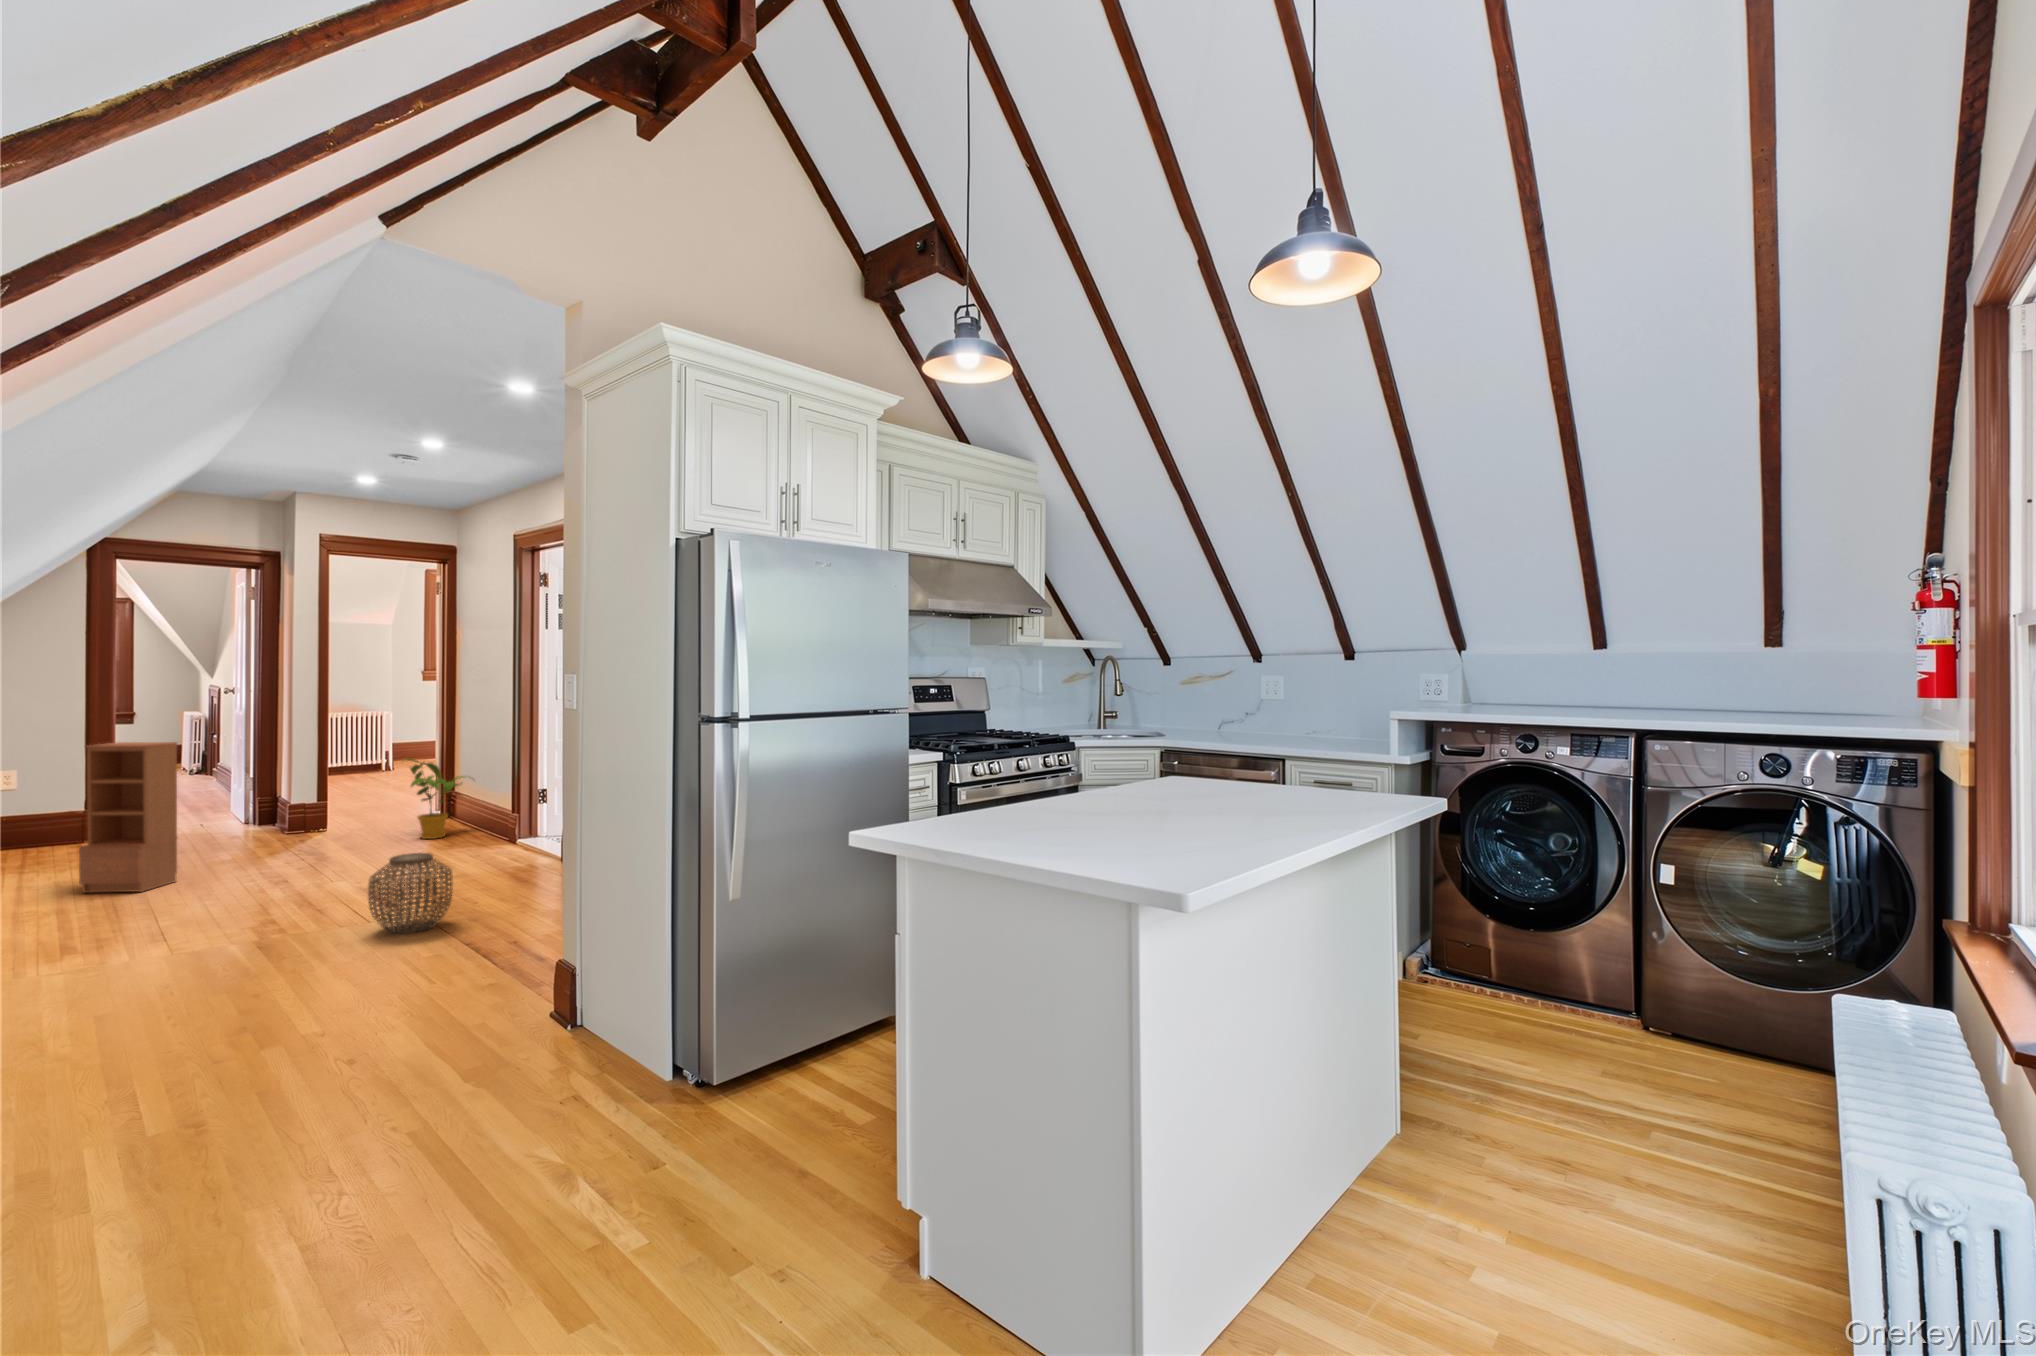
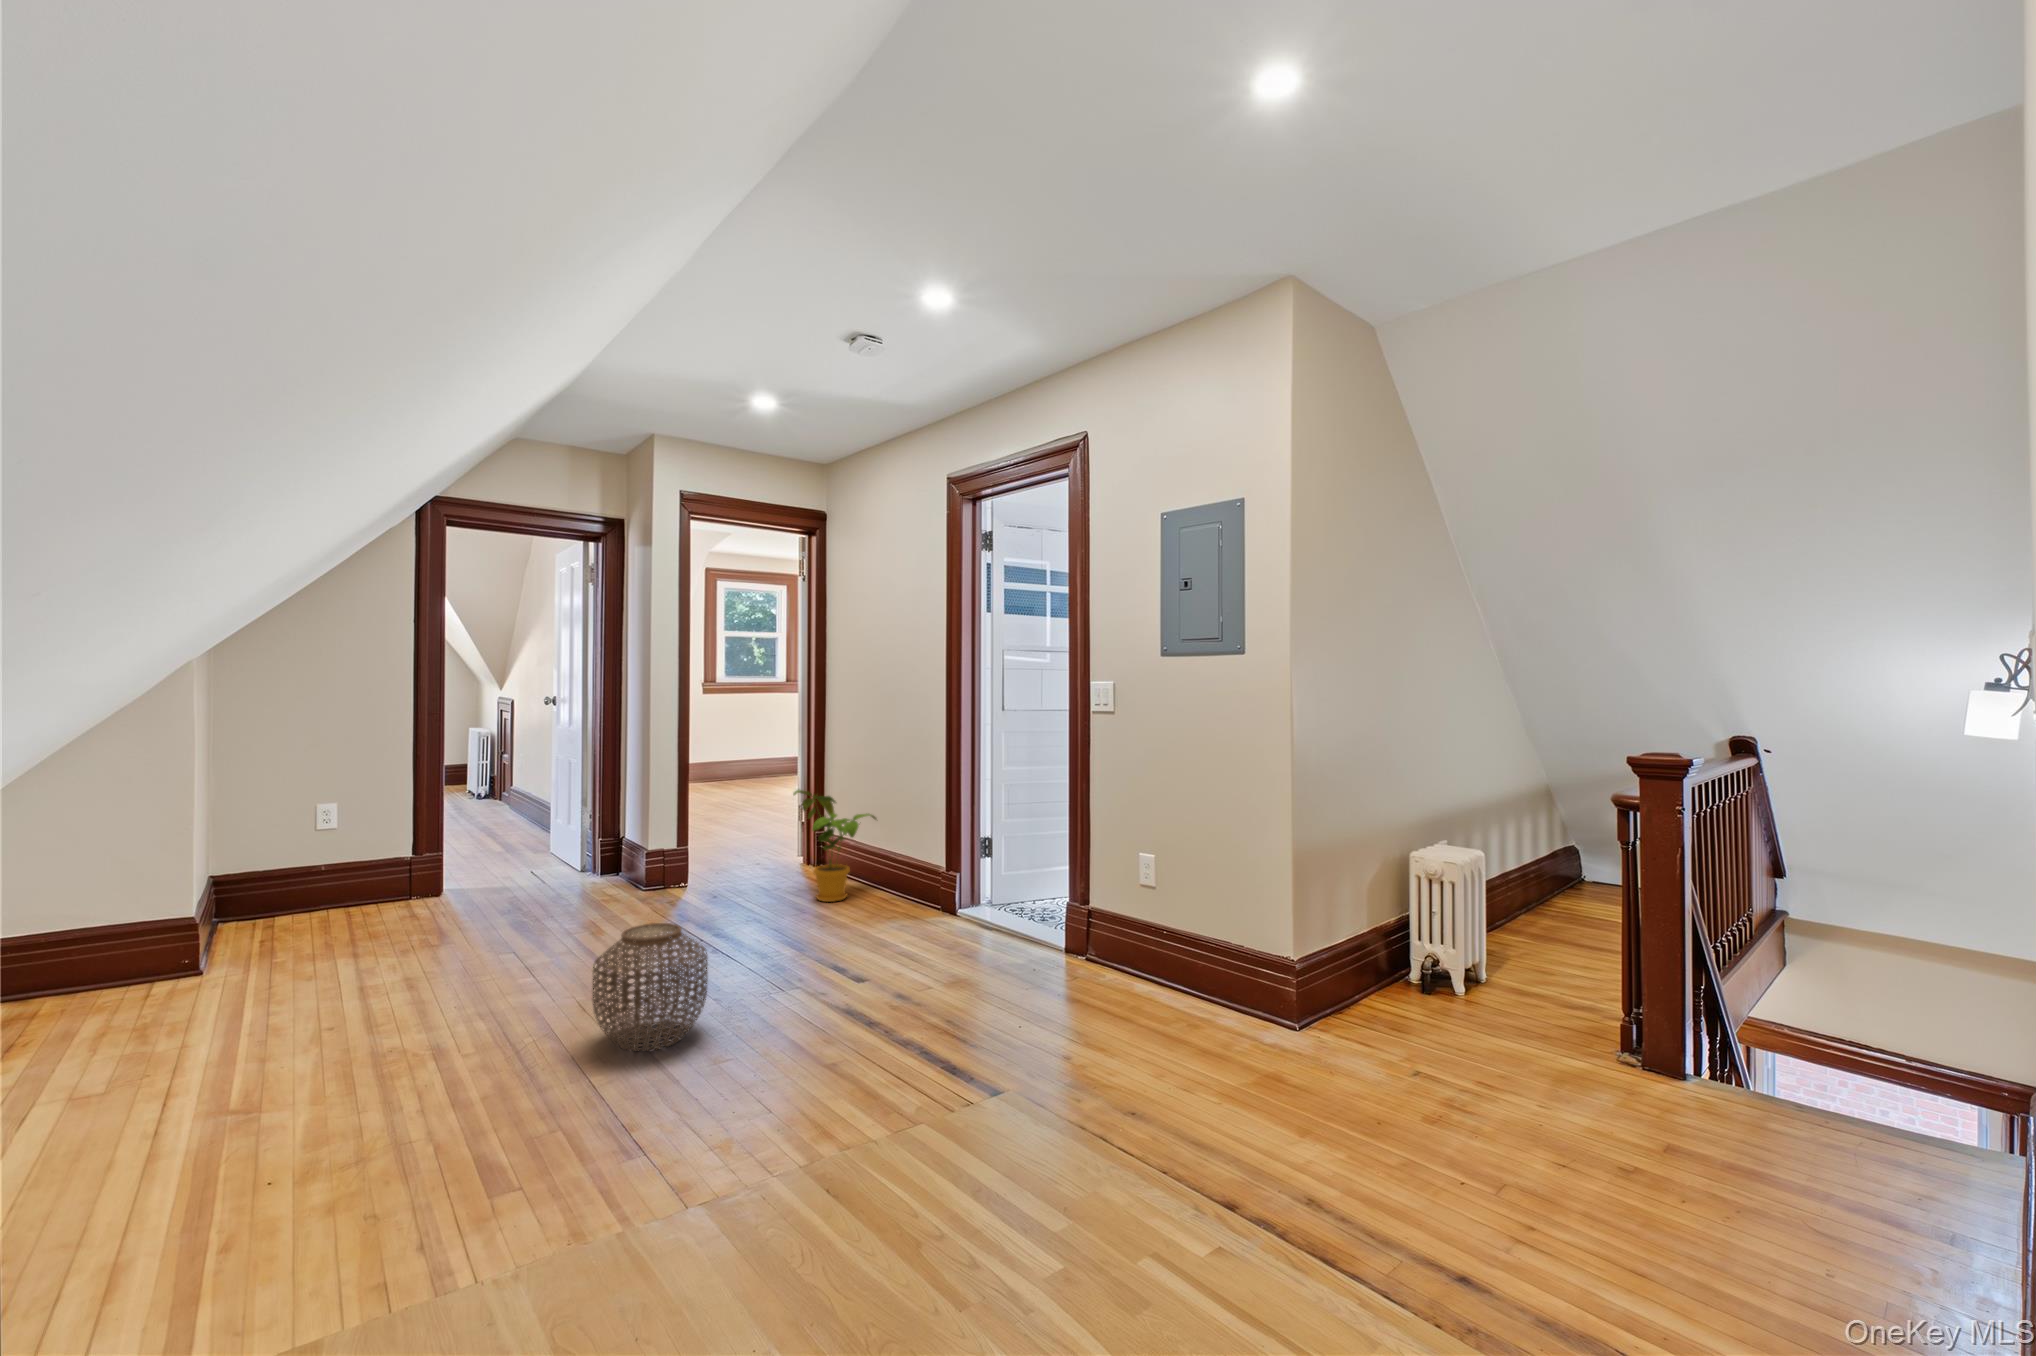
bookcase: present [79,742,177,893] -> none [433,770,559,1004]
woven basket: present [368,853,453,934] -> present [593,923,708,1051]

